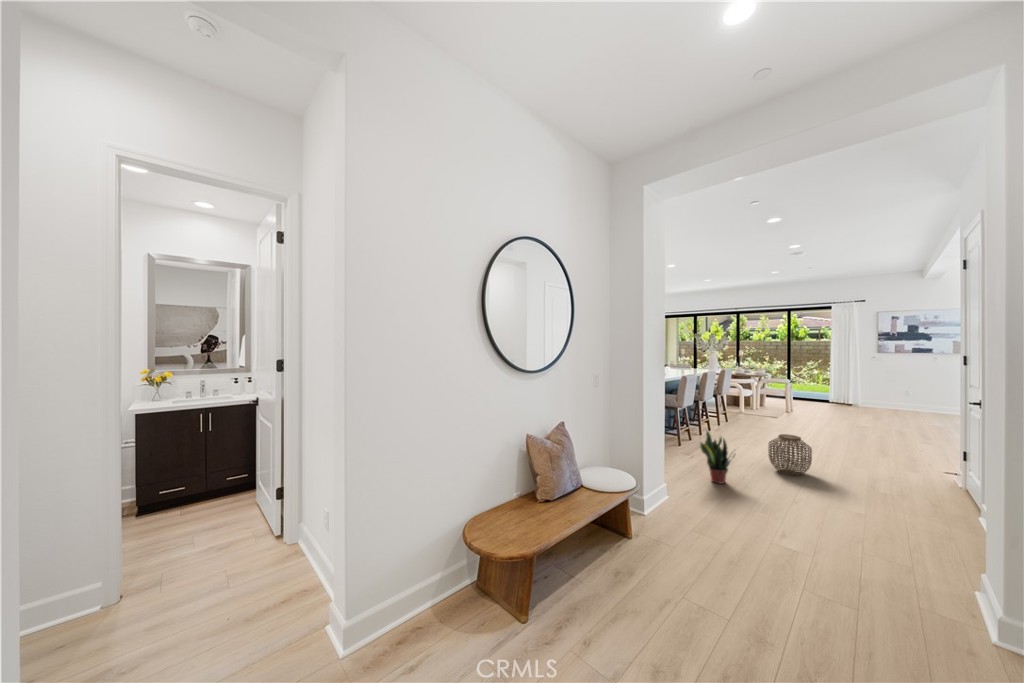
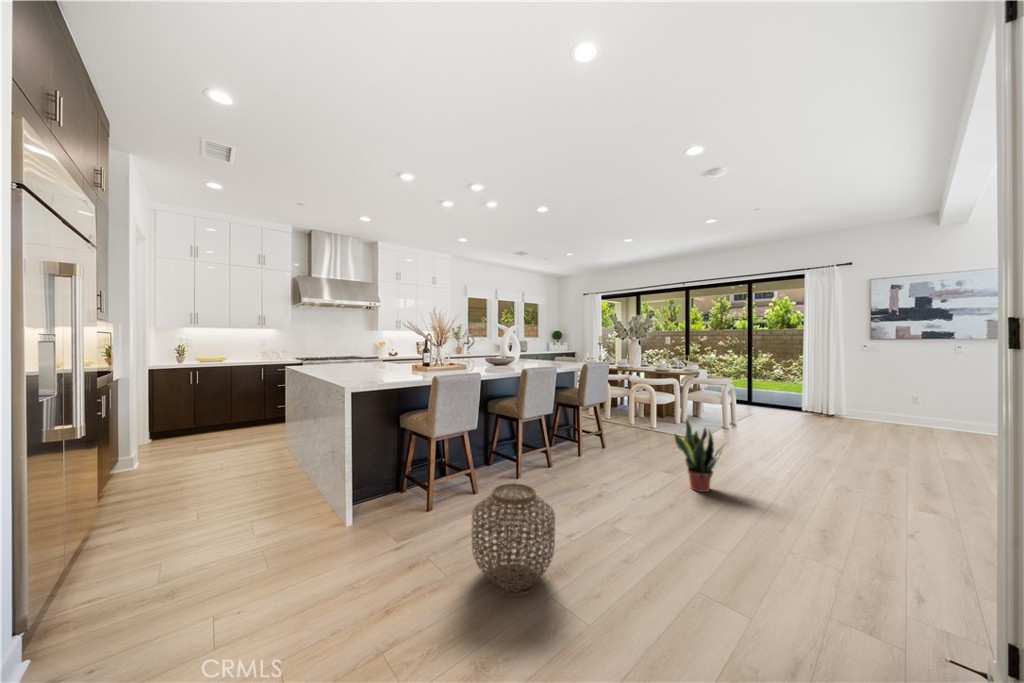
potted plant: present [700,431,735,484] -> present [675,420,724,492]

